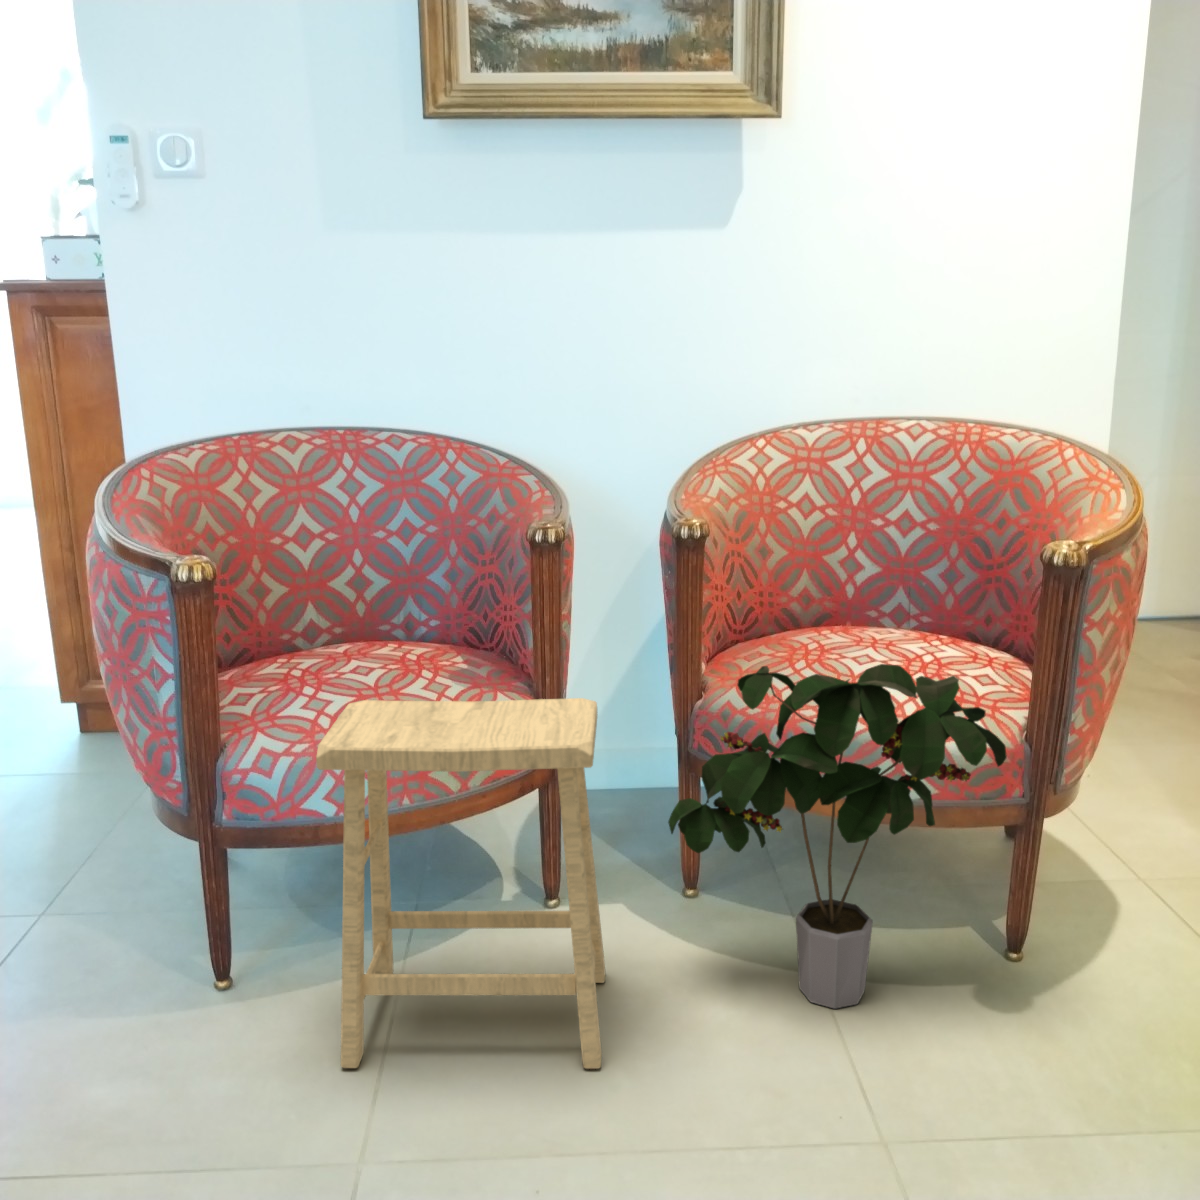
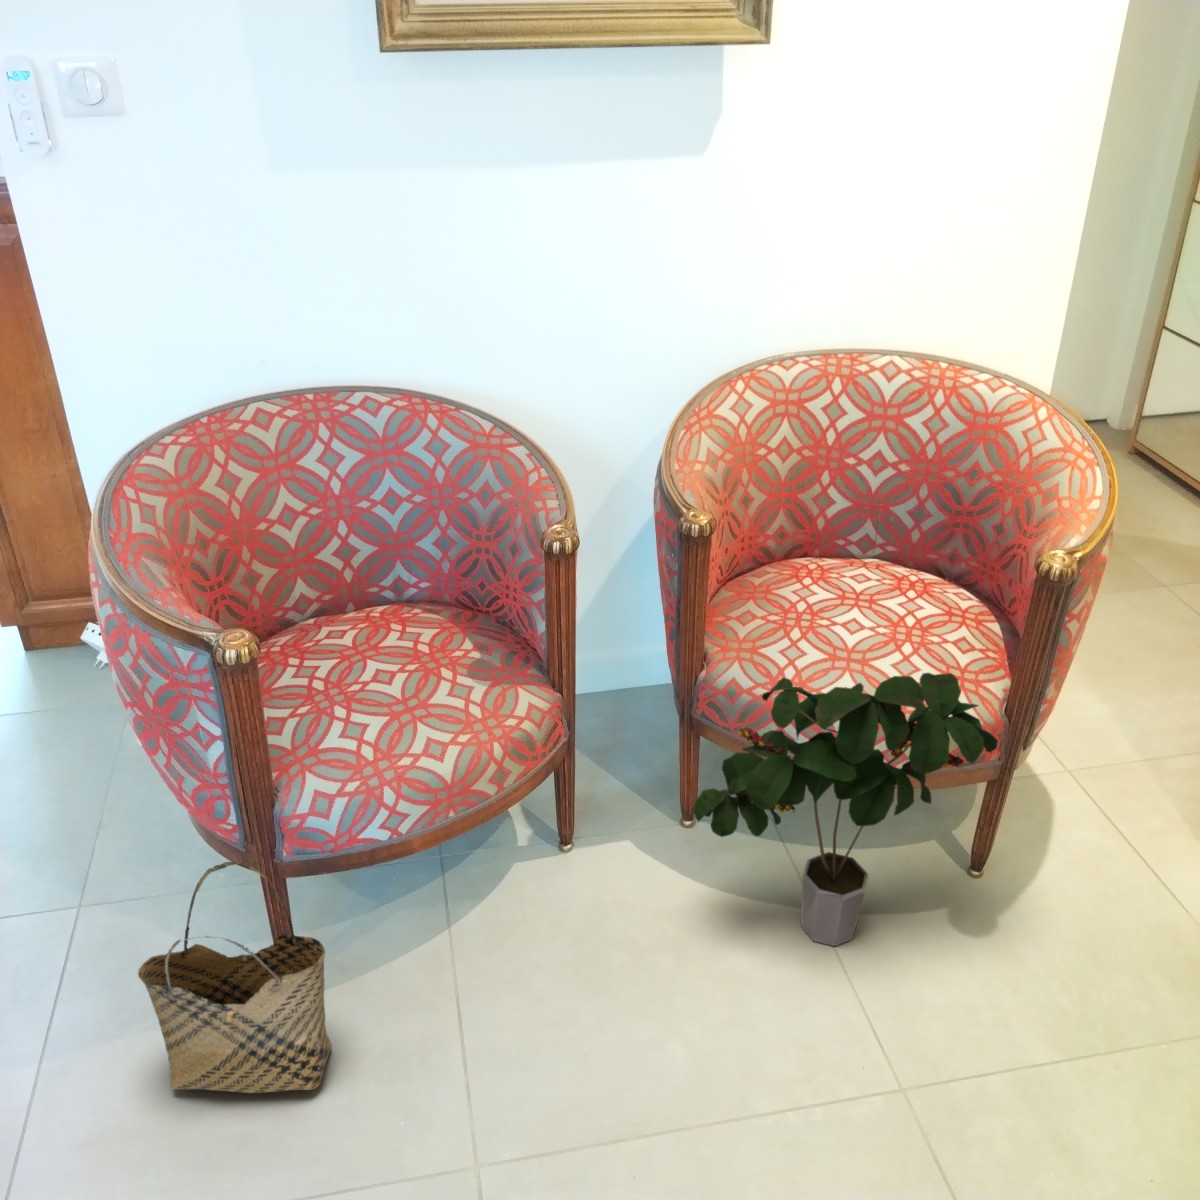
footstool: present [316,698,605,1069] -> none [394,722,655,1059]
woven basket: none [50,806,248,1080] -> present [138,862,332,1093]

